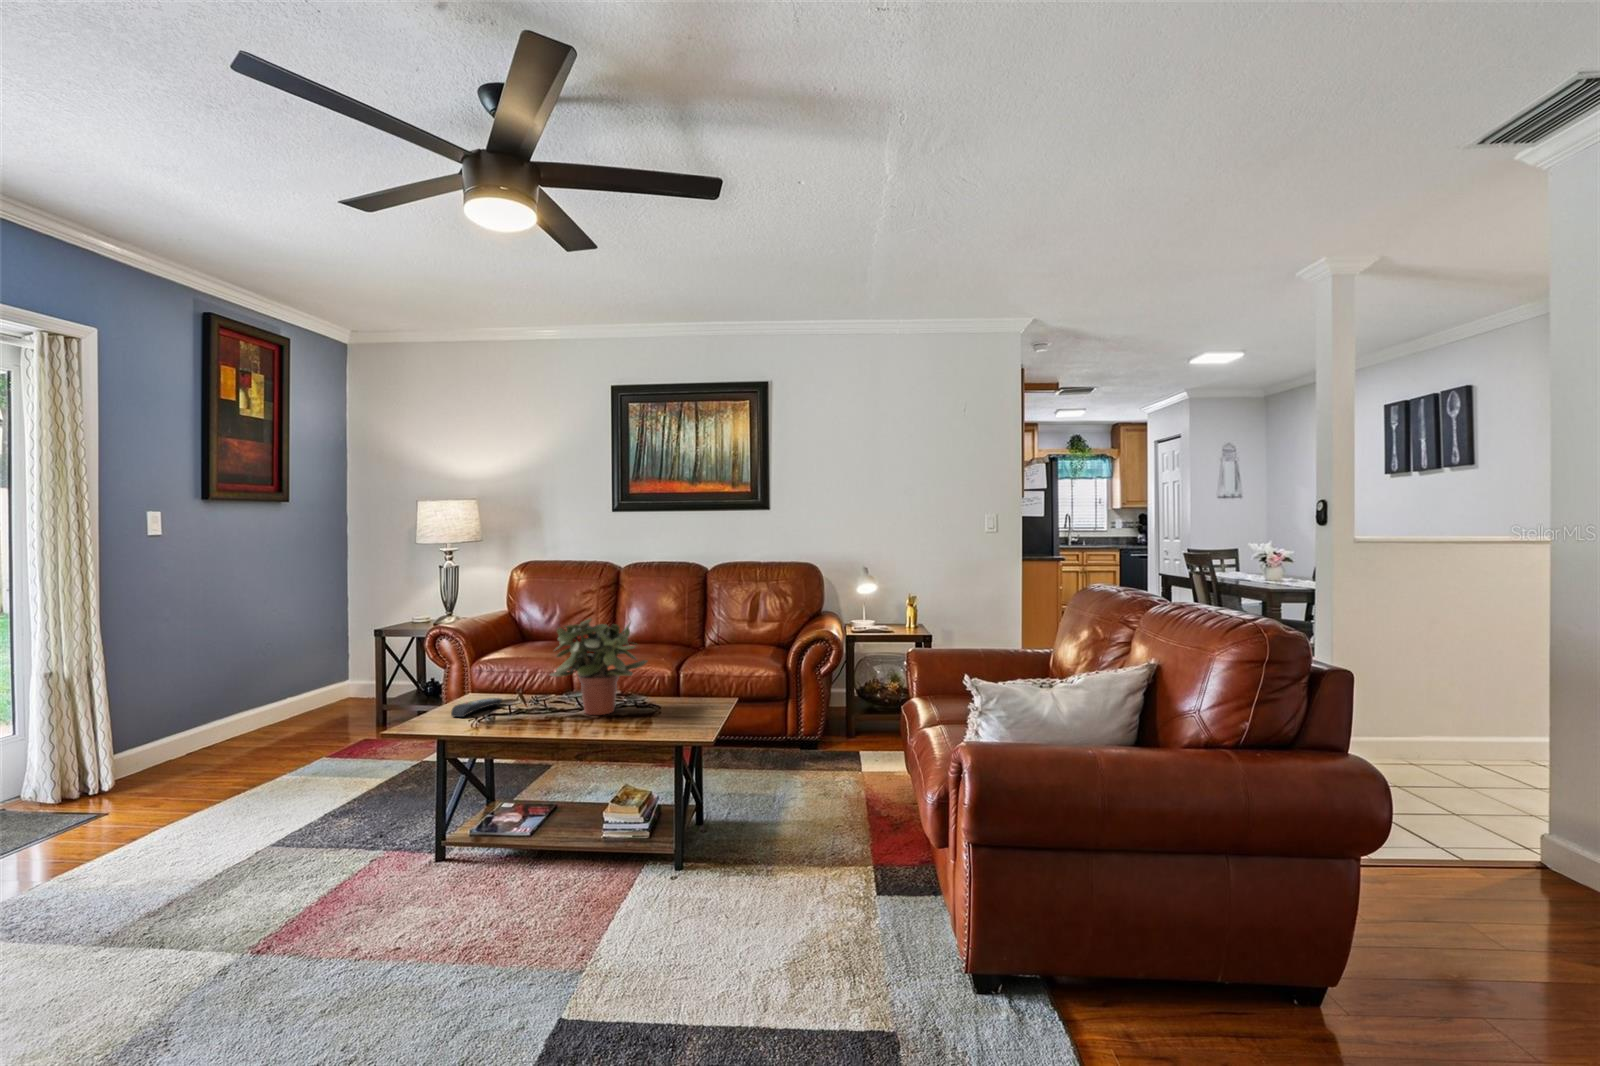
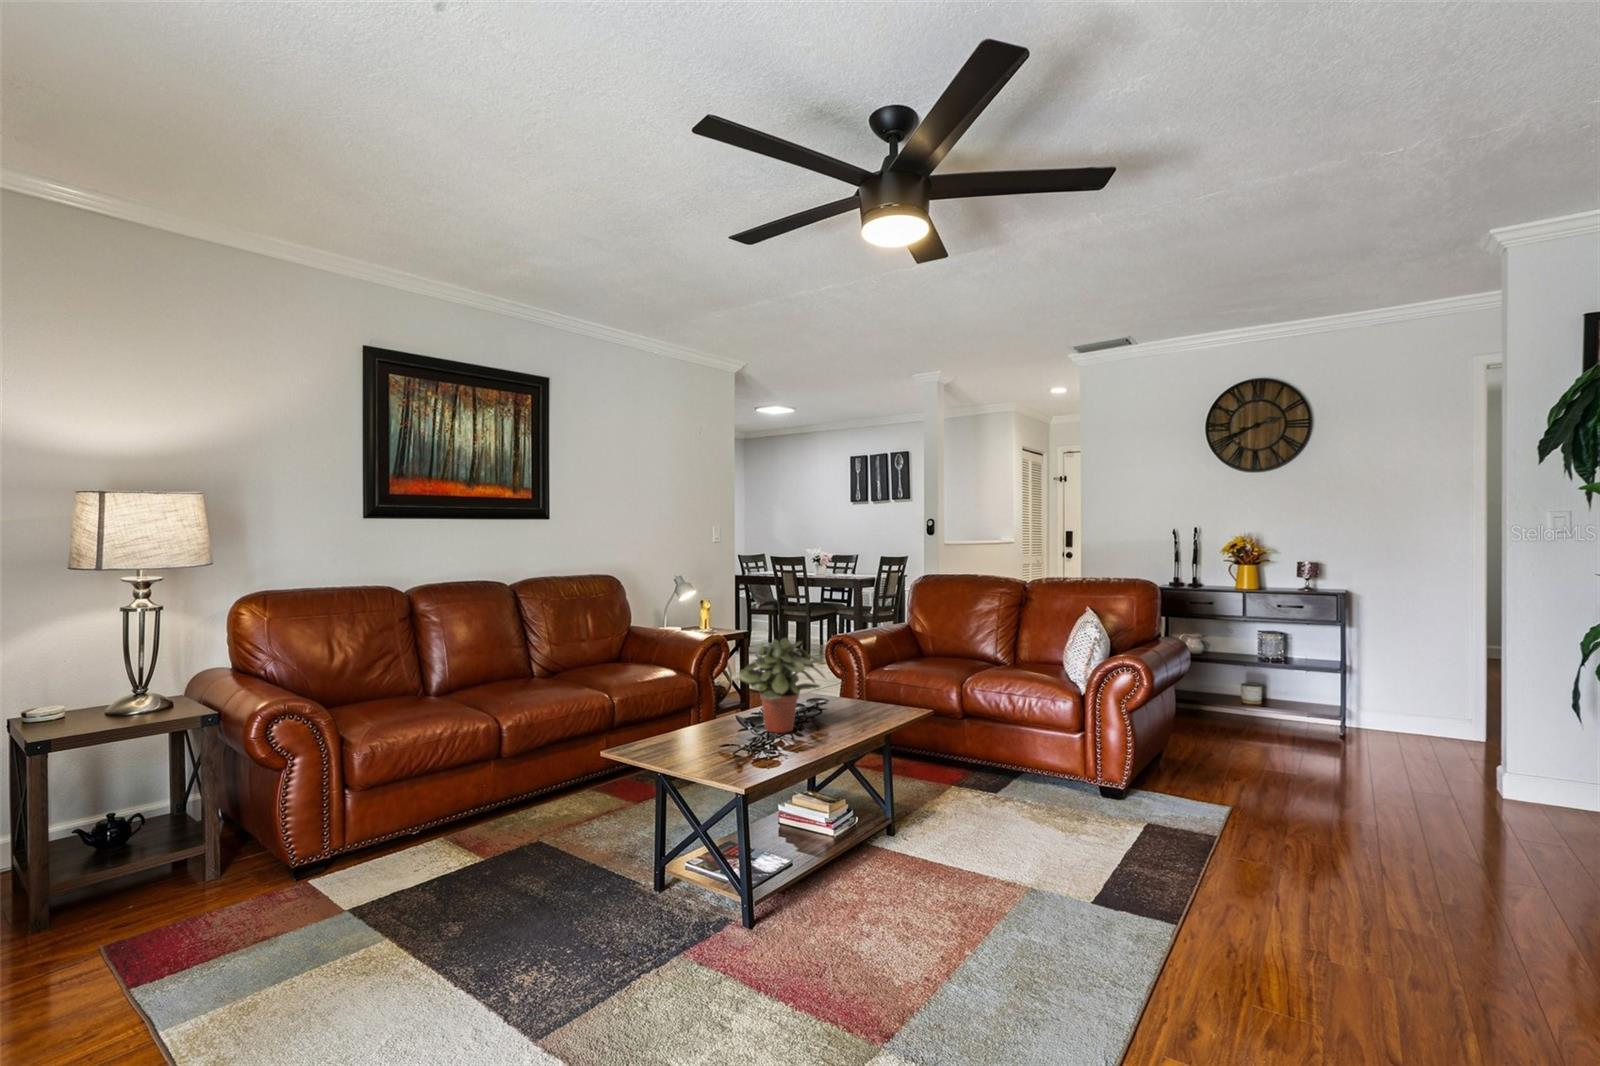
remote control: present [451,698,502,717] -> none [675,740,725,762]

